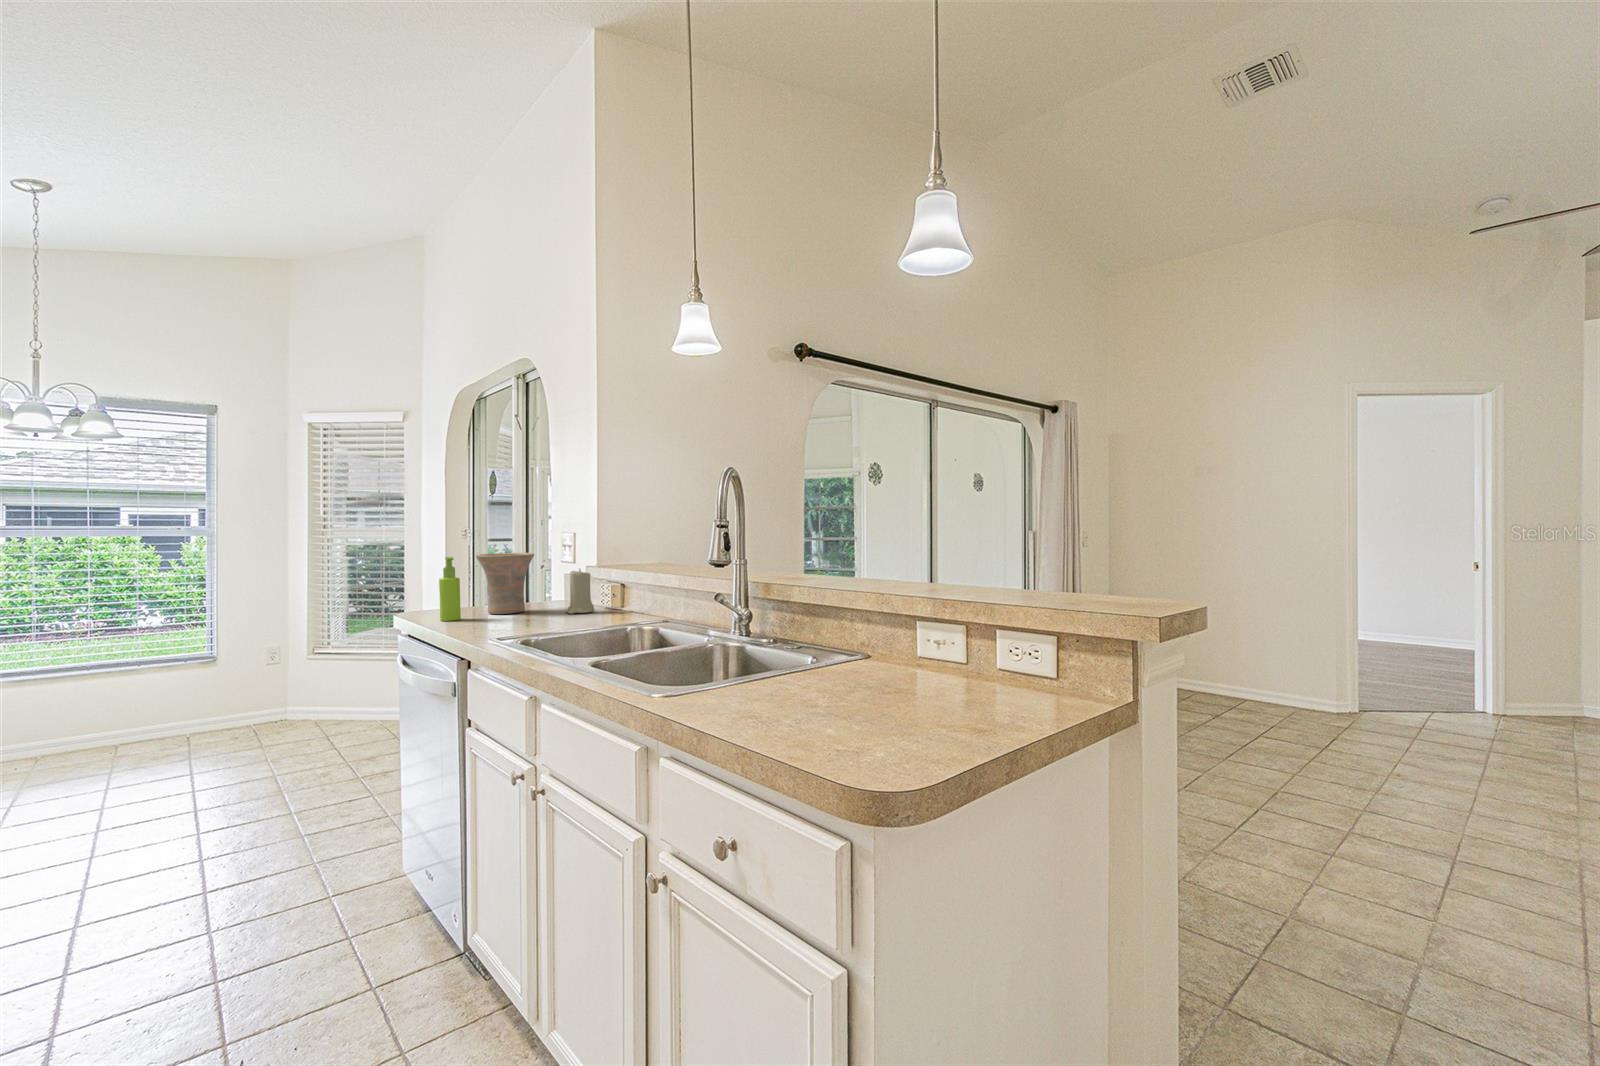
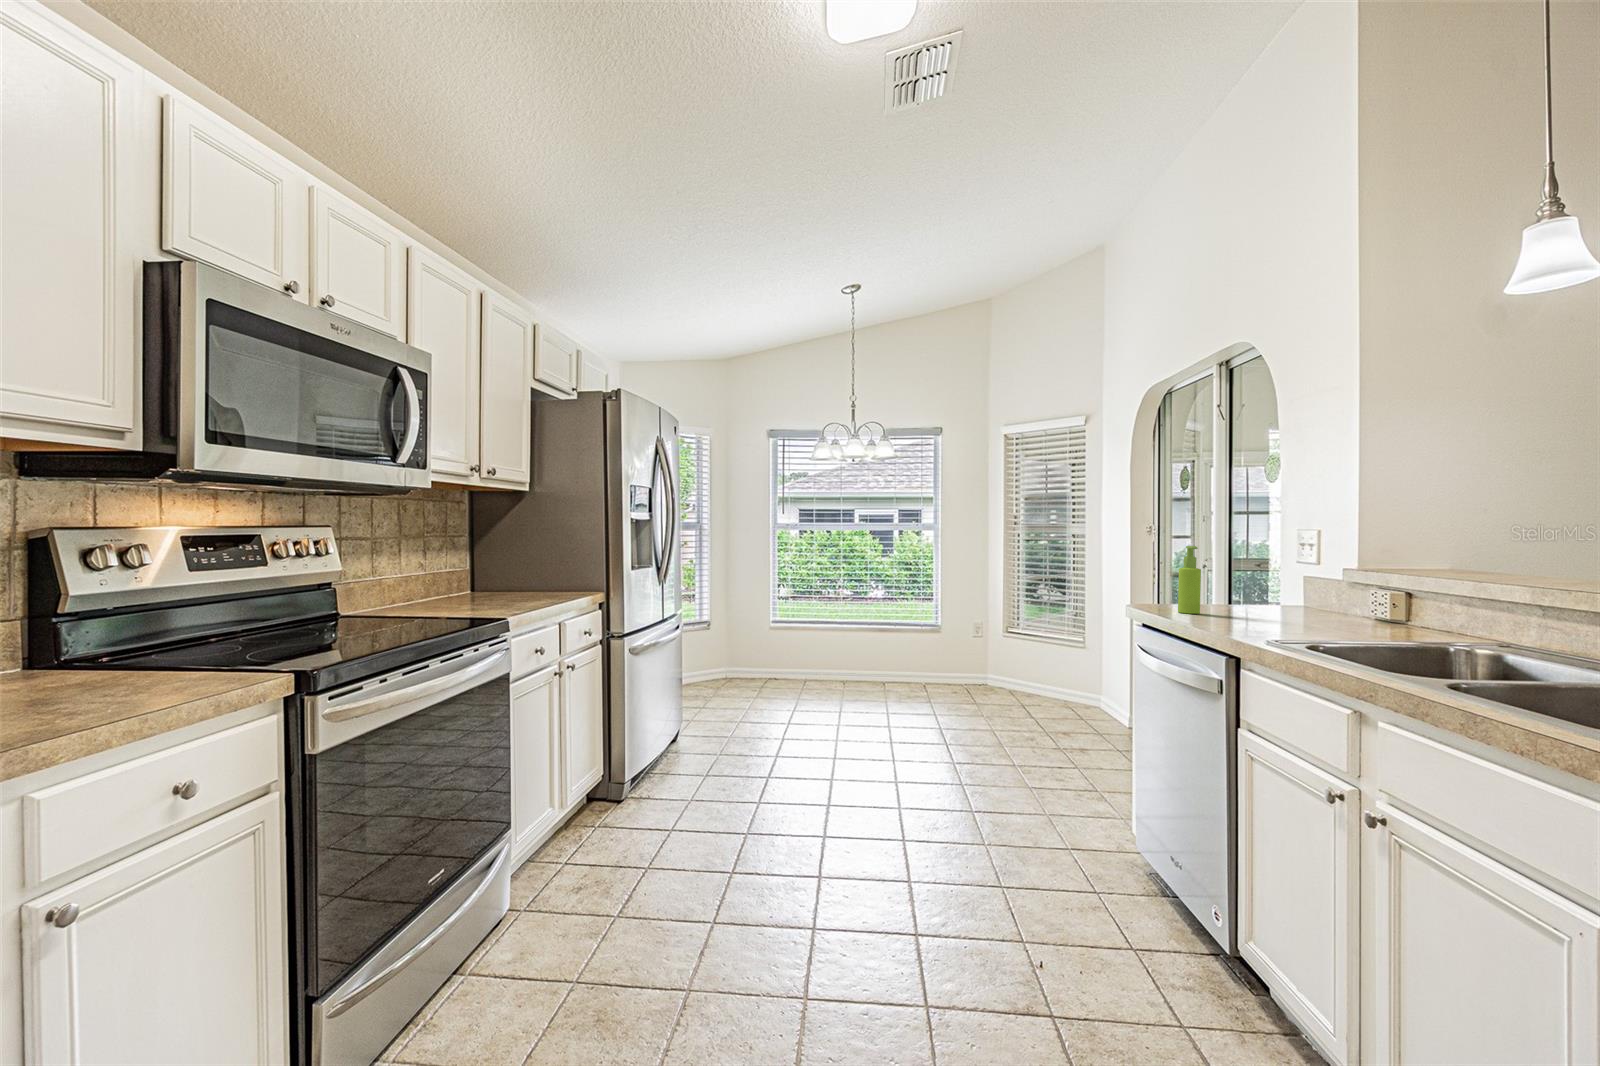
vase: present [476,553,534,614] -> none [1213,547,1283,614]
candle: present [567,569,594,614] -> none [1327,569,1368,624]

